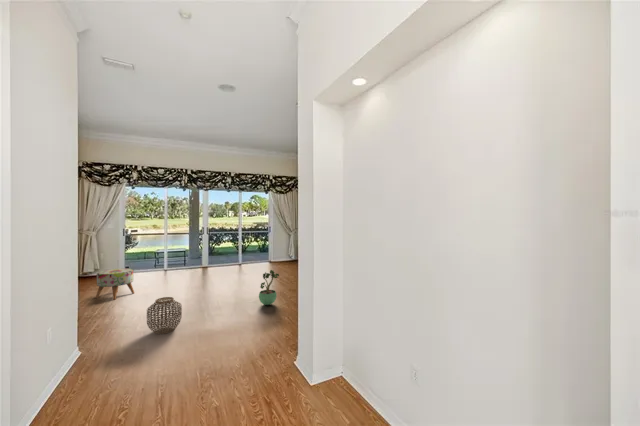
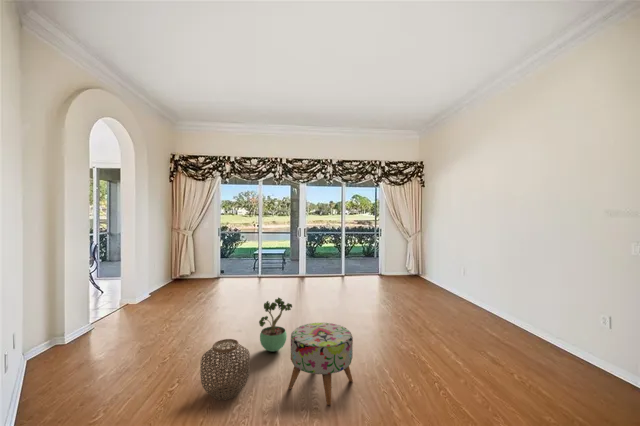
ottoman: present [95,268,134,300] -> present [288,323,353,405]
potted plant: present [259,270,279,305] -> present [259,298,292,352]

